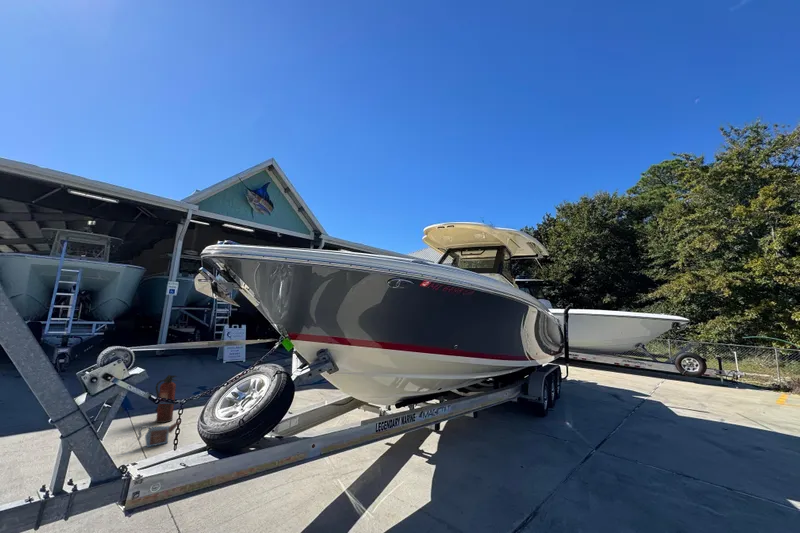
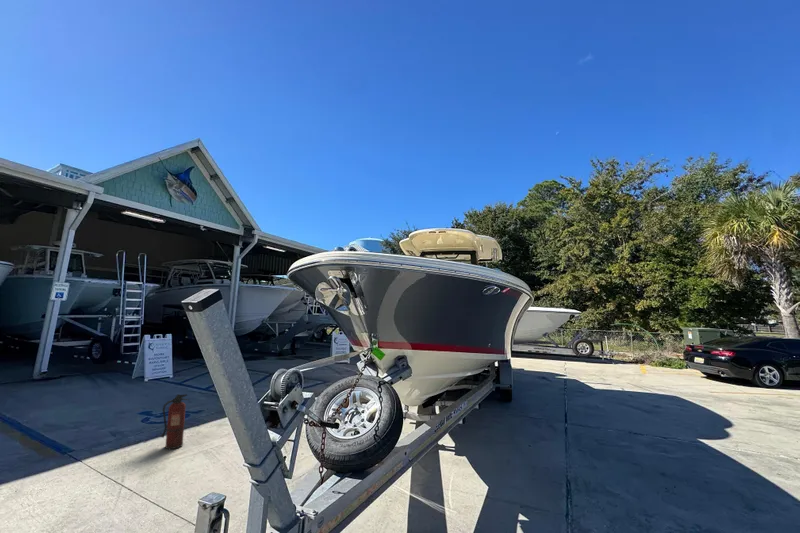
watering can: present [137,421,181,447] -> none [183,441,222,474]

